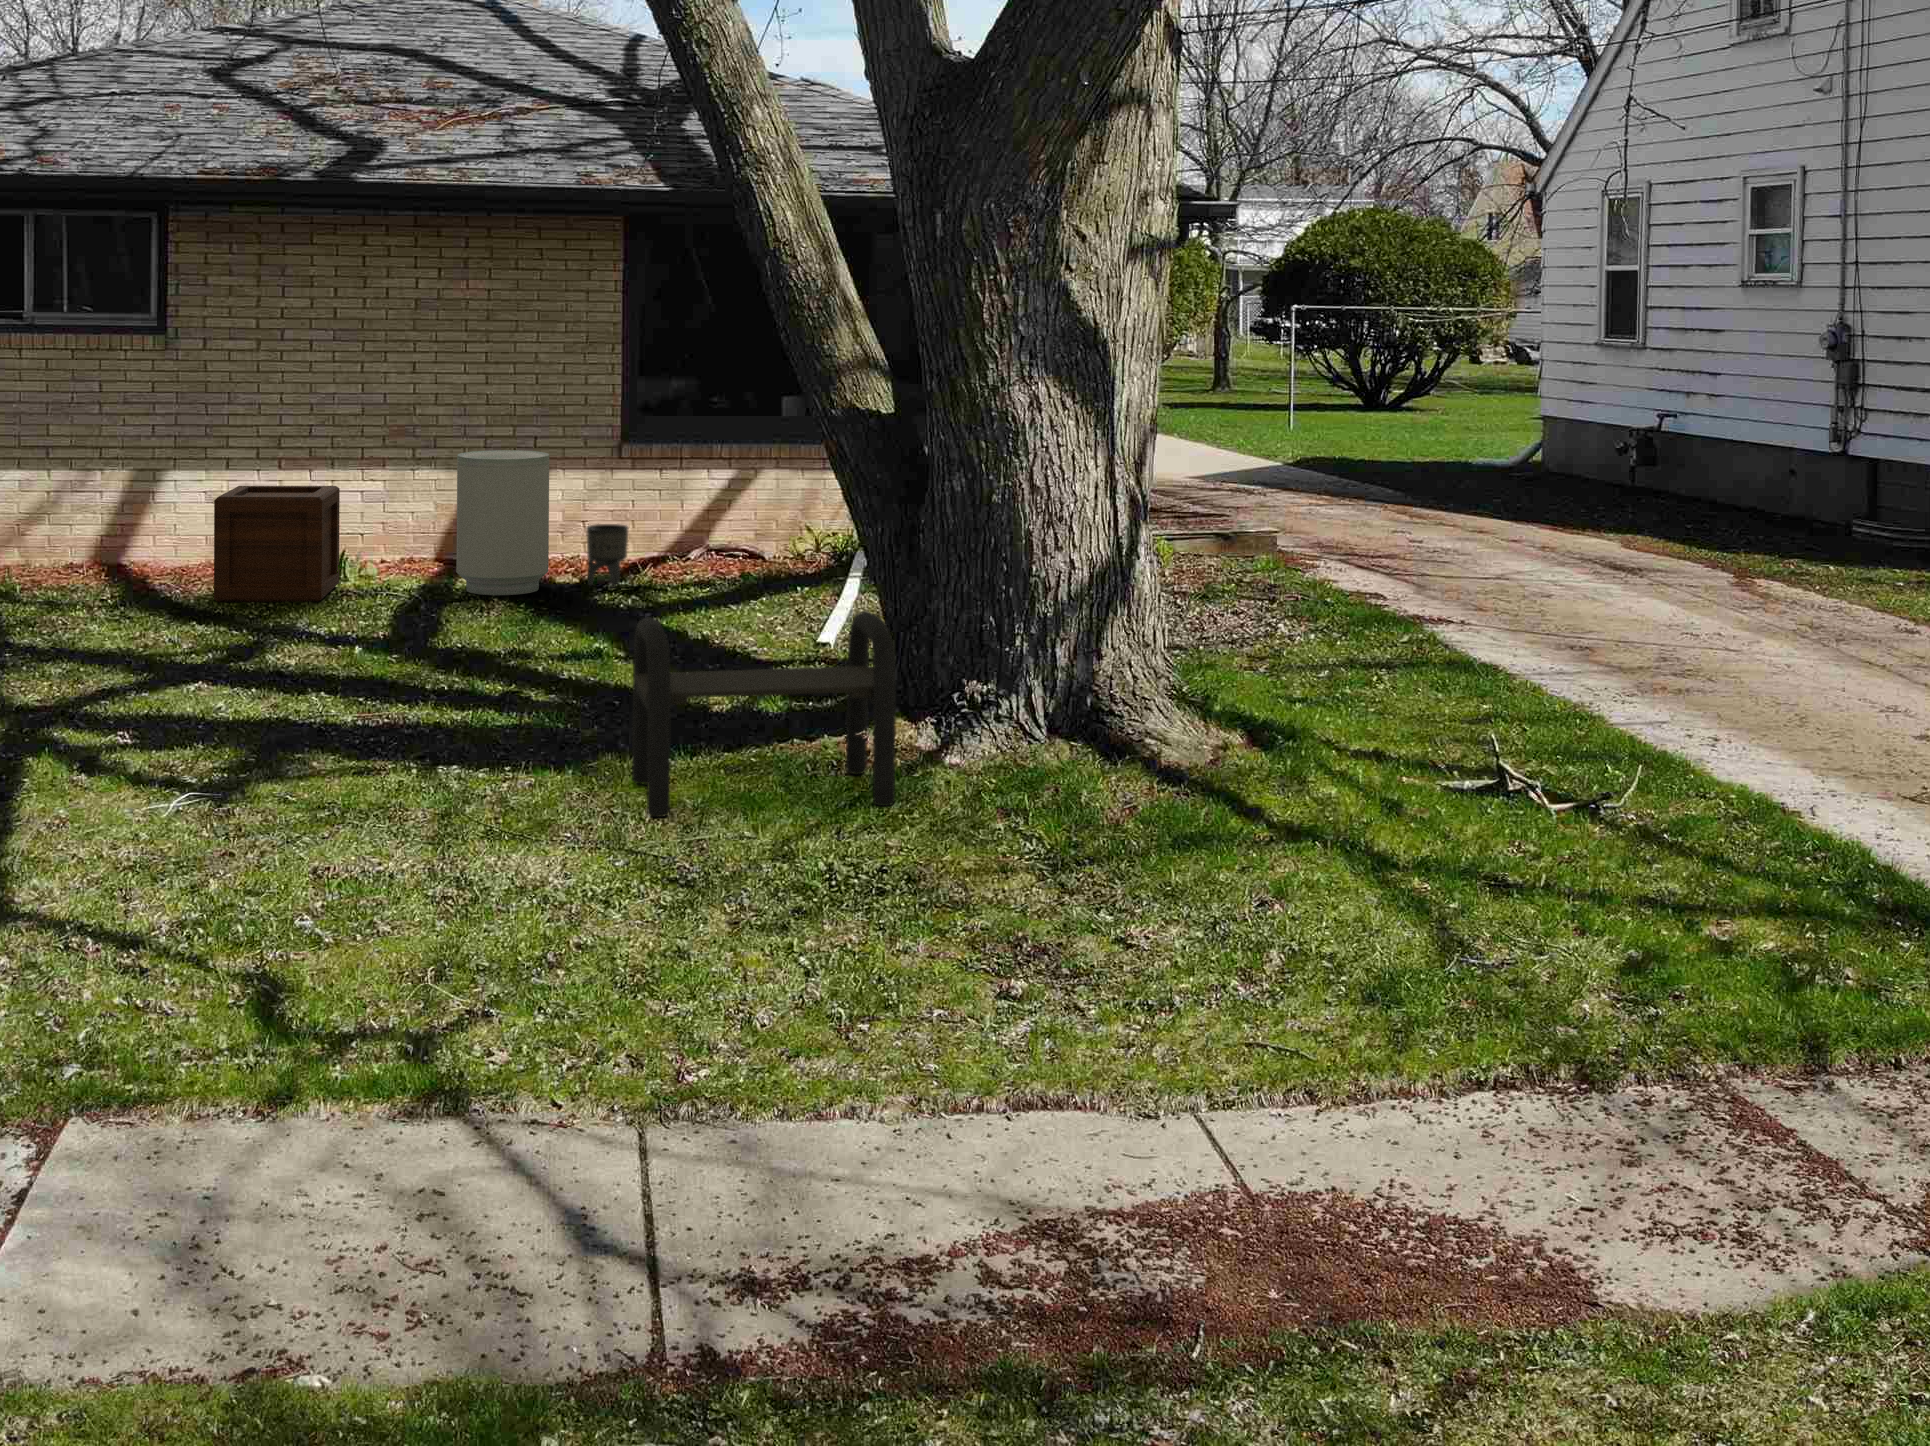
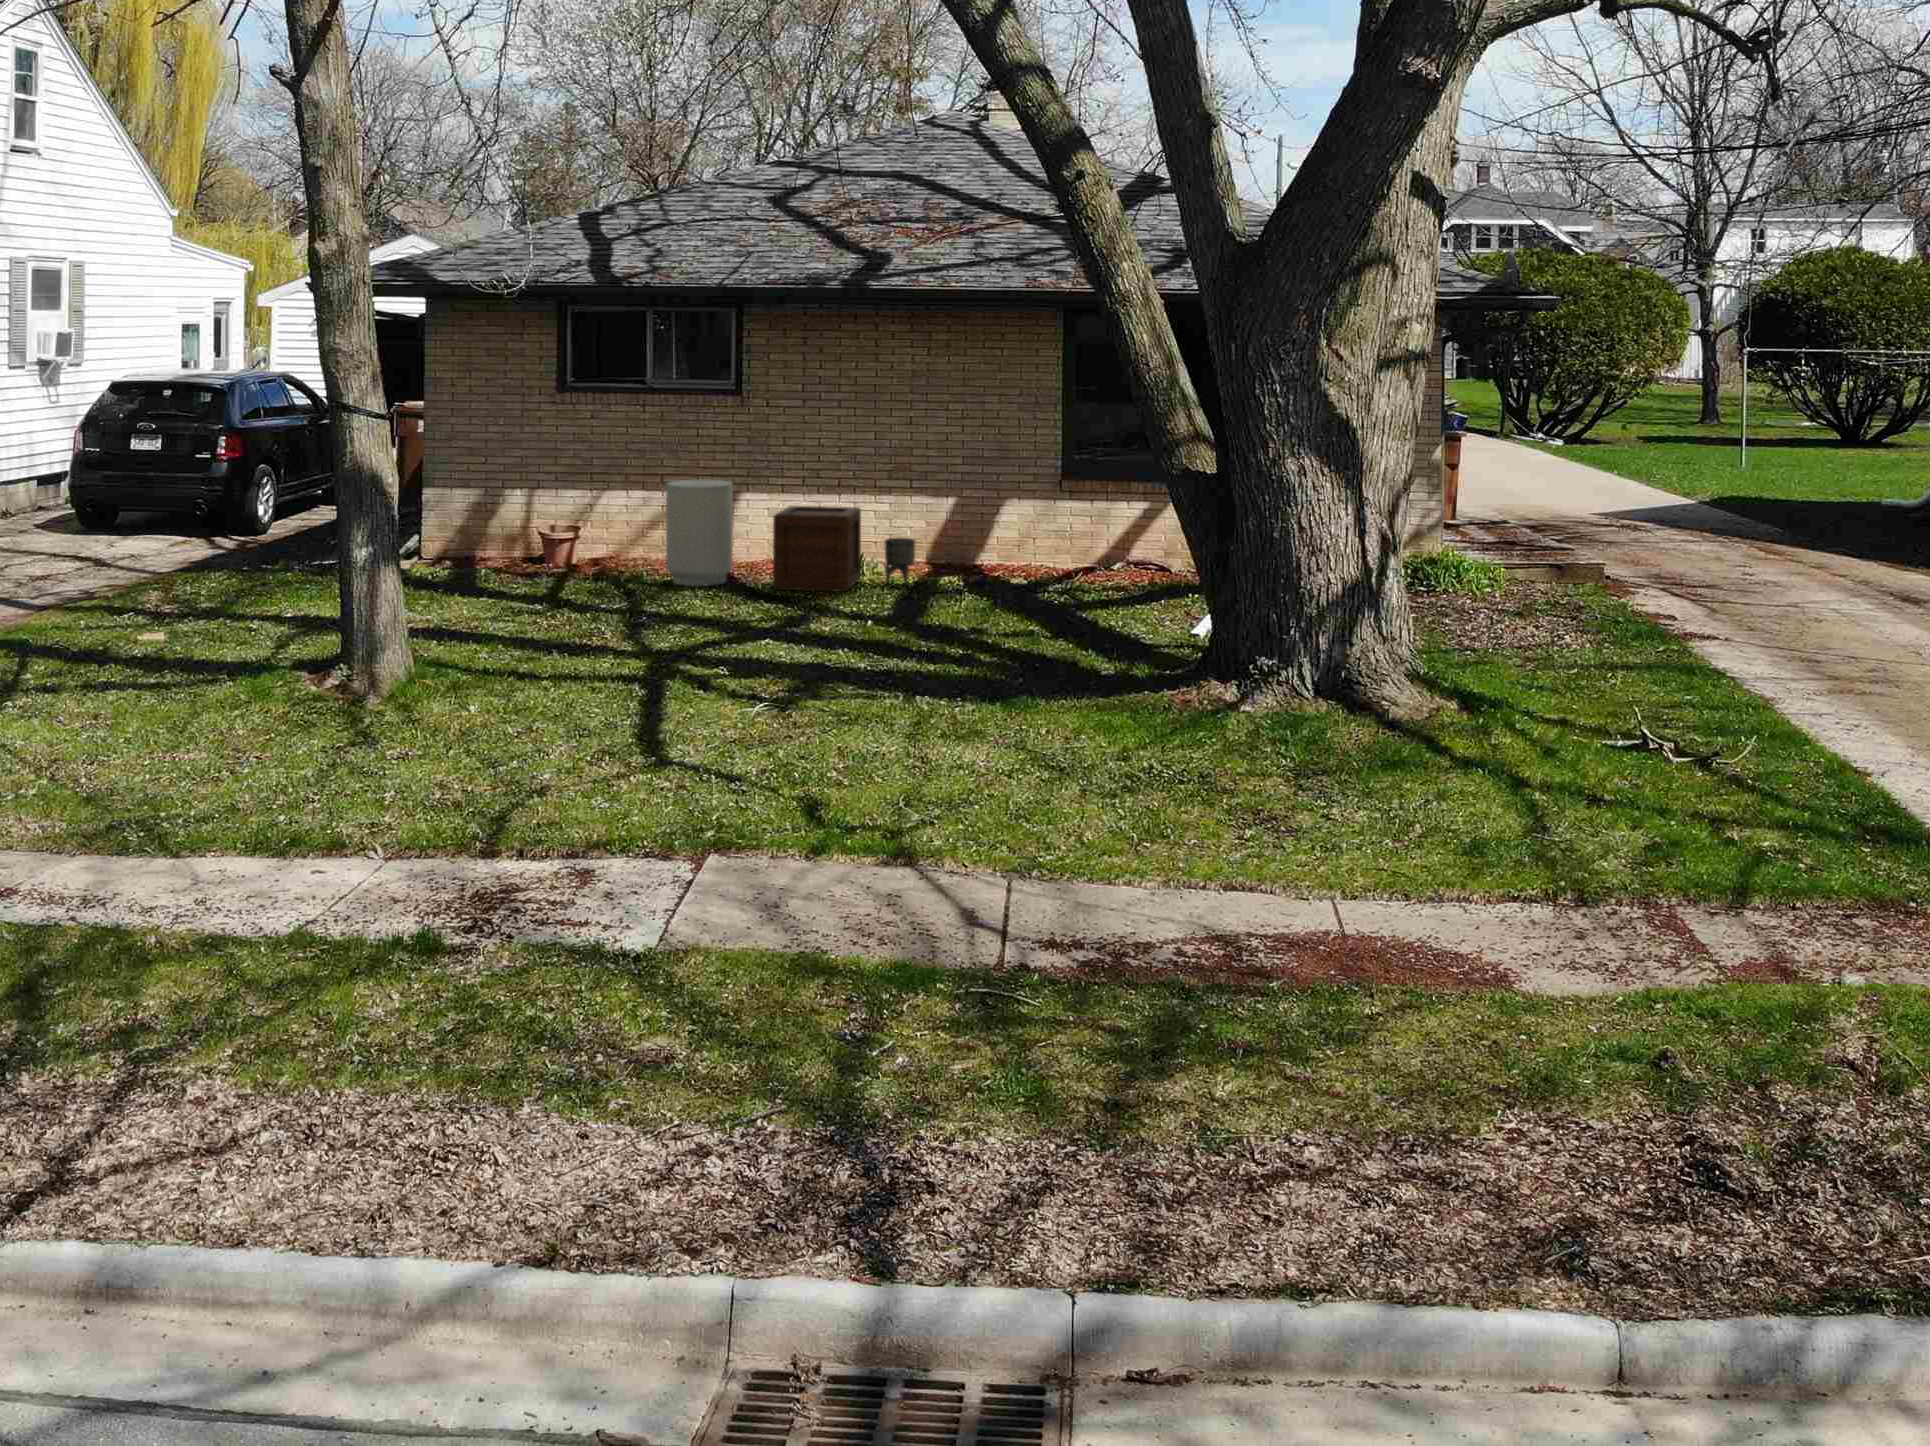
trash can: present [456,450,549,595] -> present [666,480,733,586]
planter: present [586,524,628,588] -> present [885,538,915,585]
bench: present [632,611,895,817] -> none [1044,606,1216,738]

